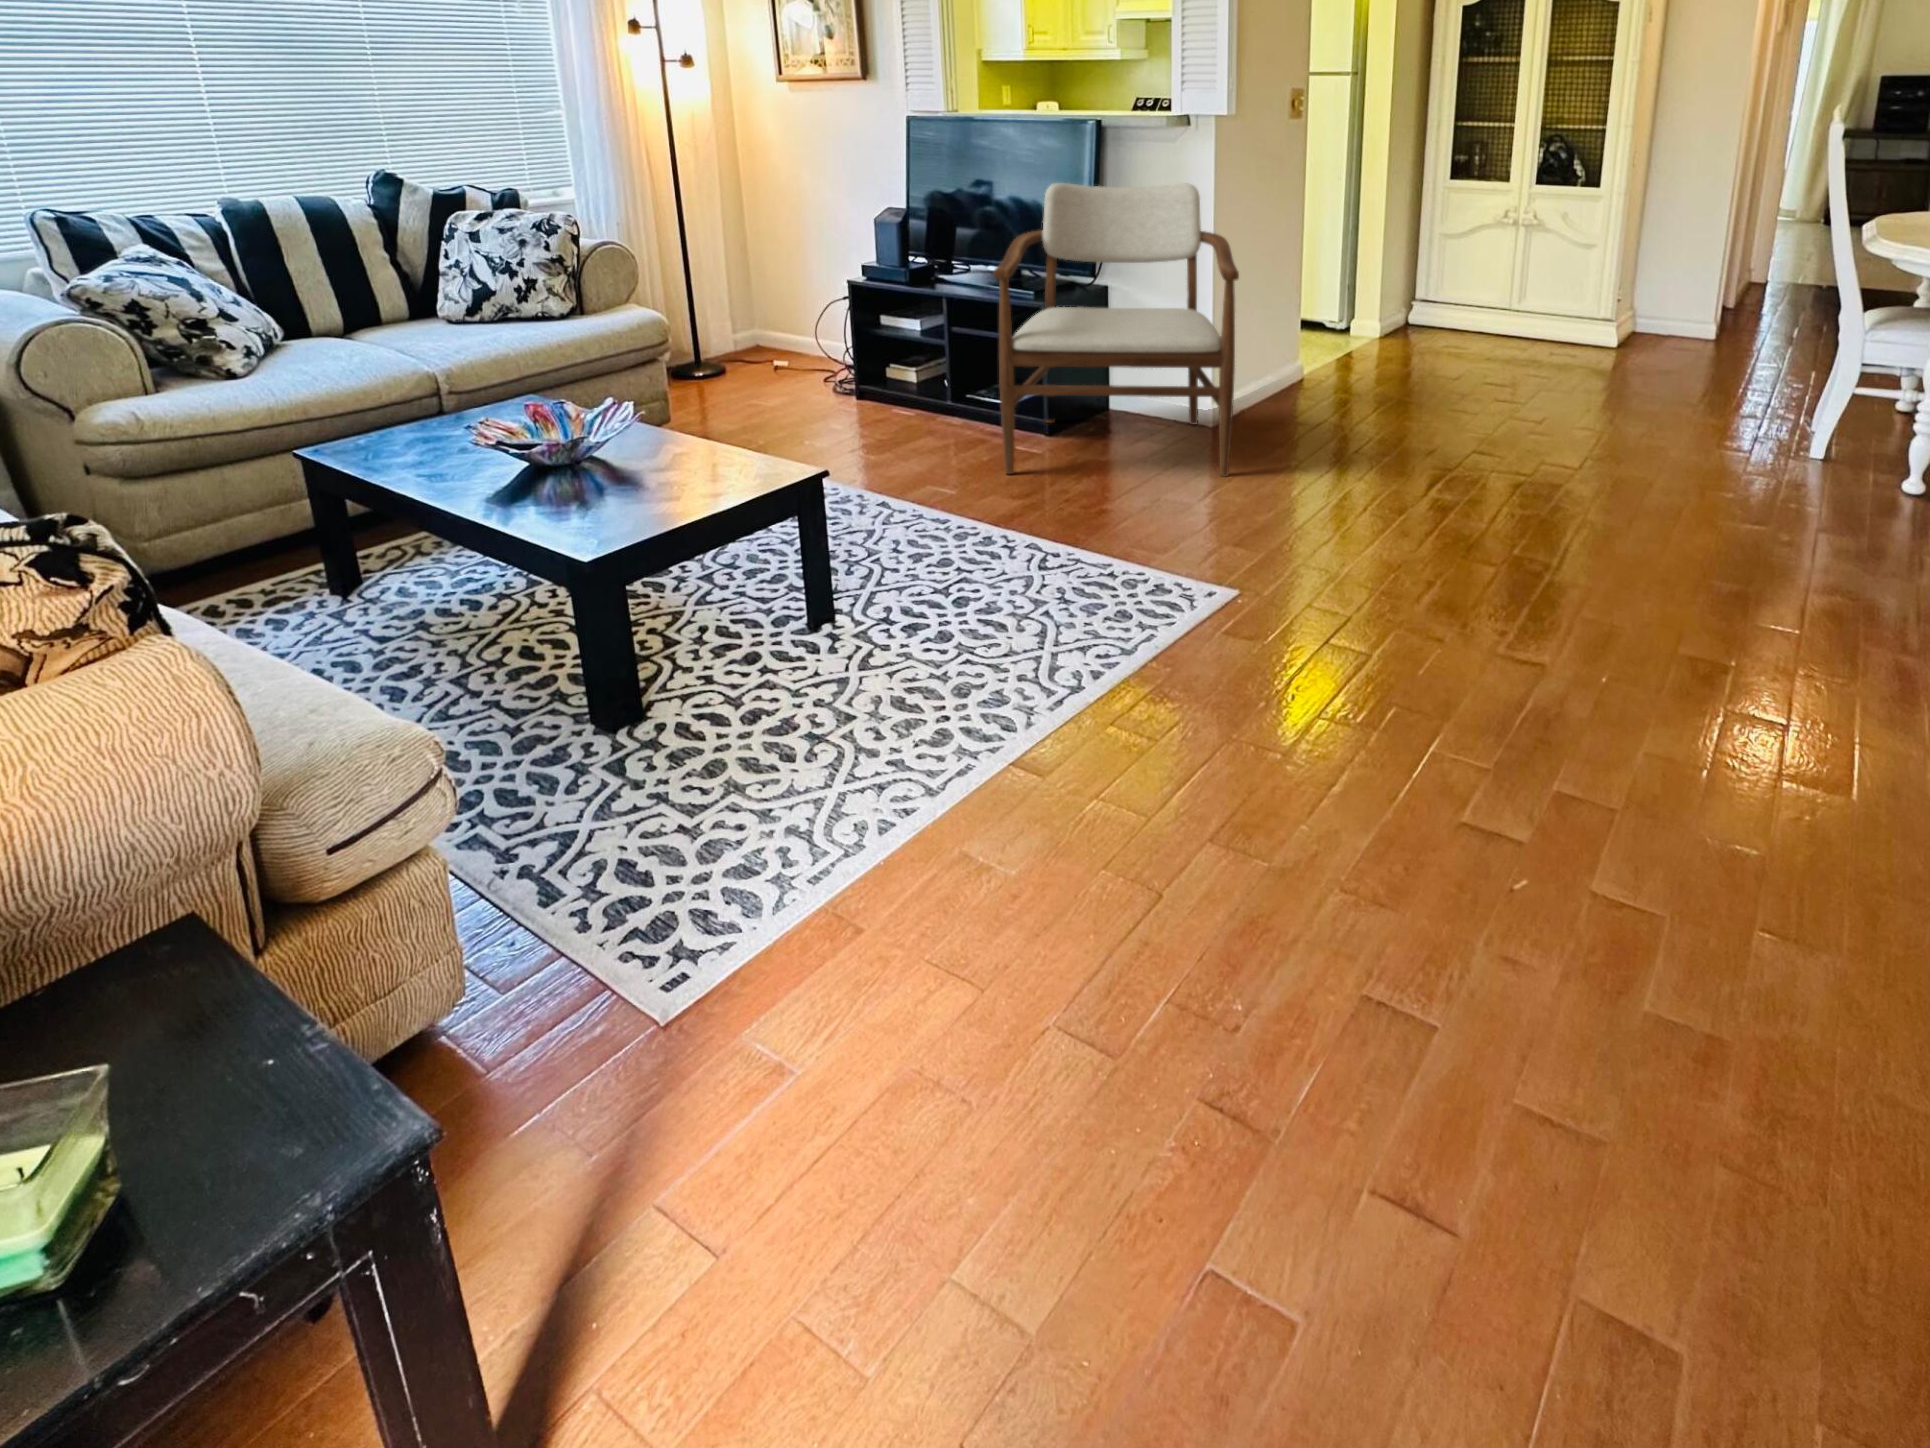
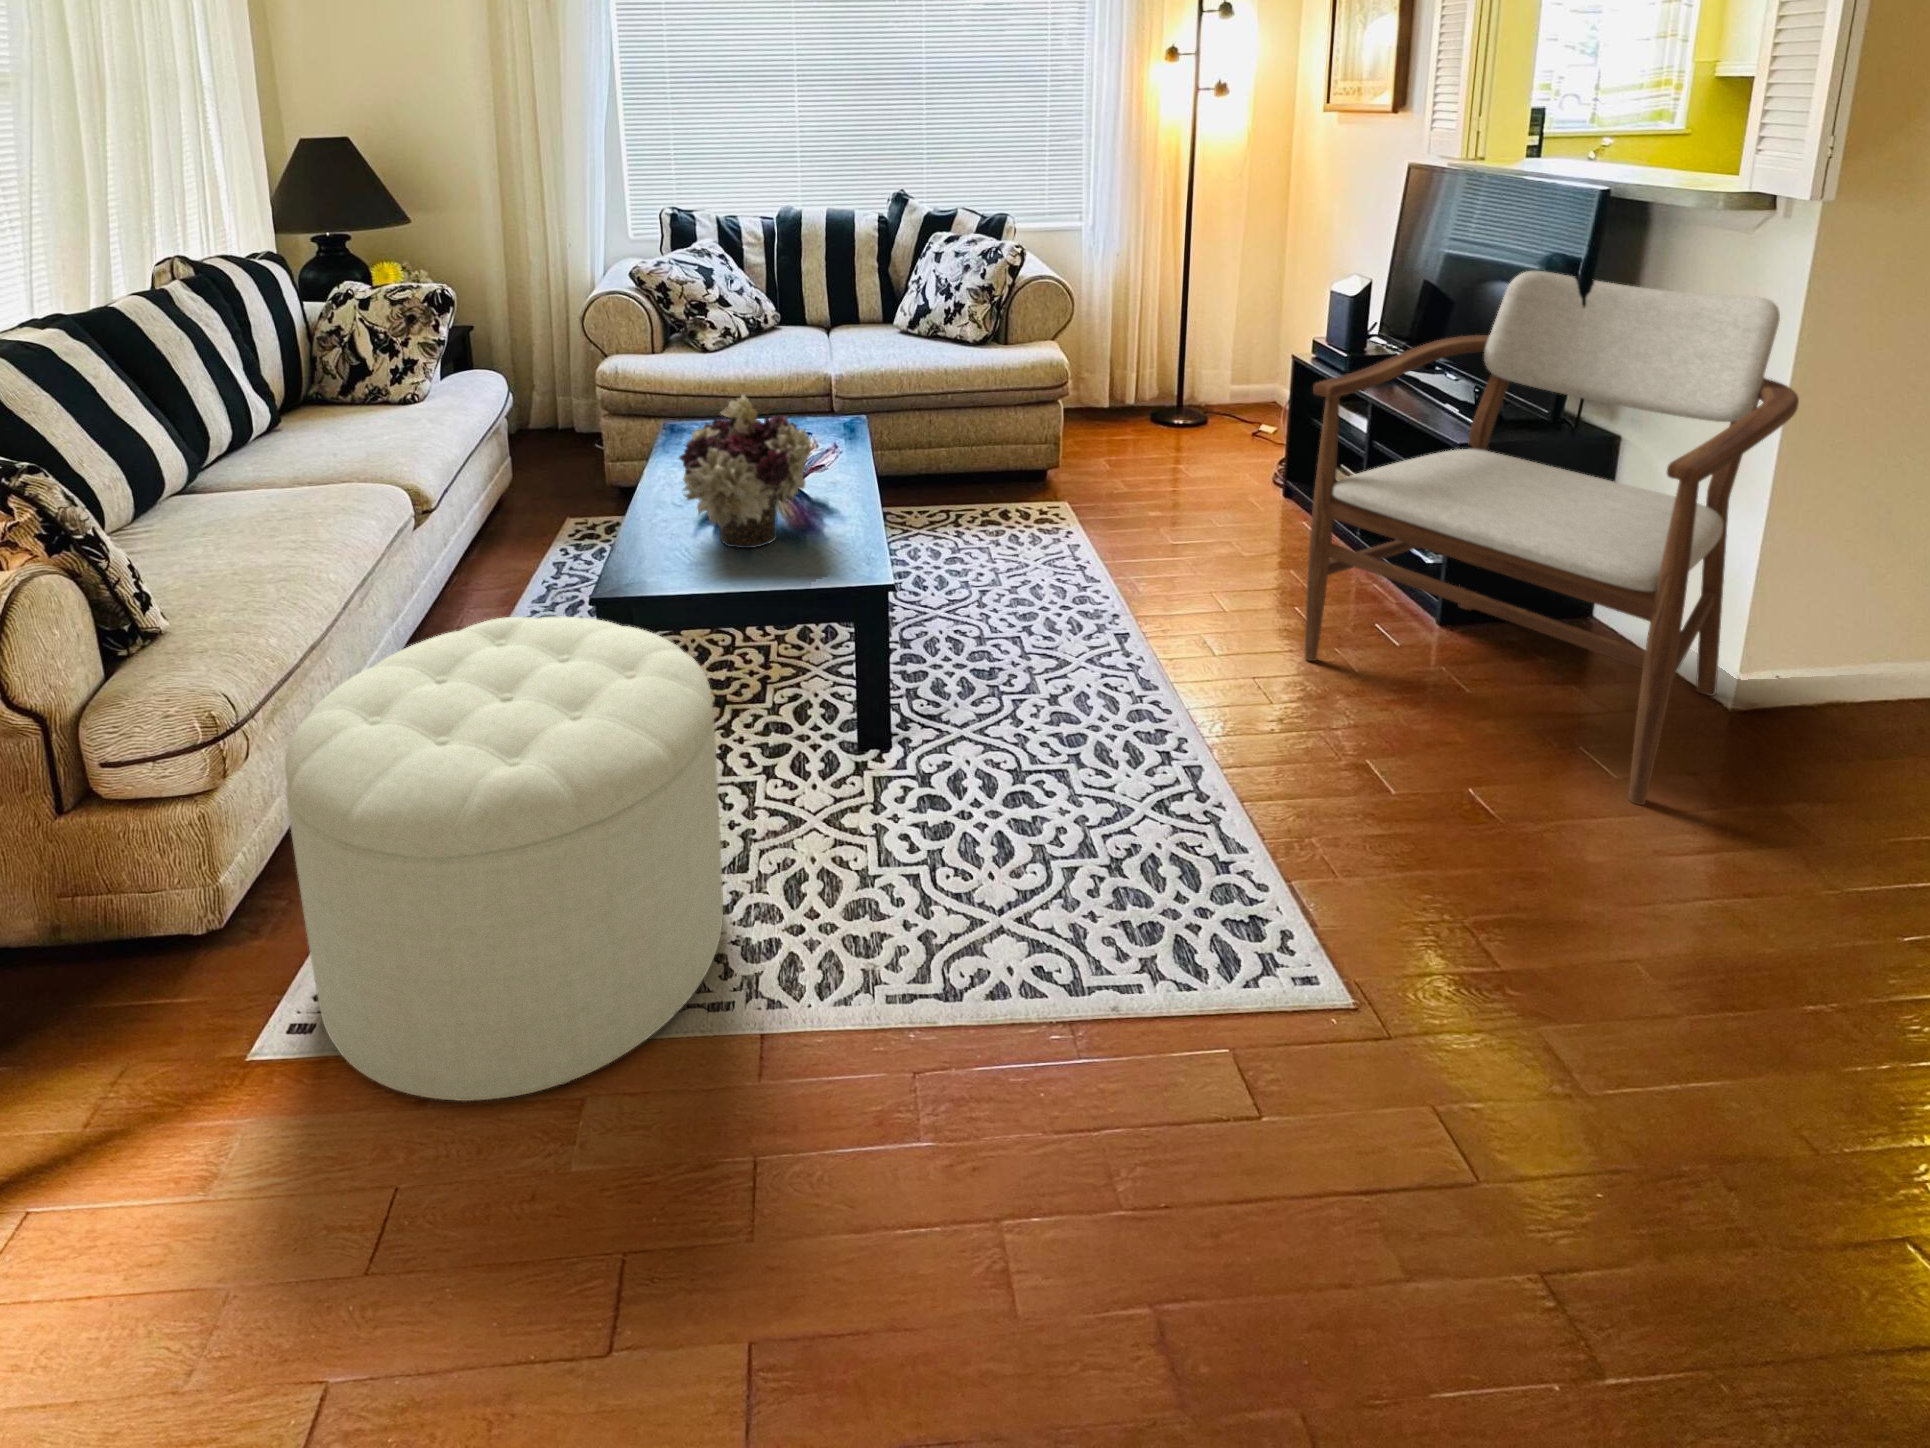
flower arrangement: none [554,344,713,494] -> present [679,395,811,548]
ottoman: none [535,534,948,964] -> present [285,616,723,1101]

